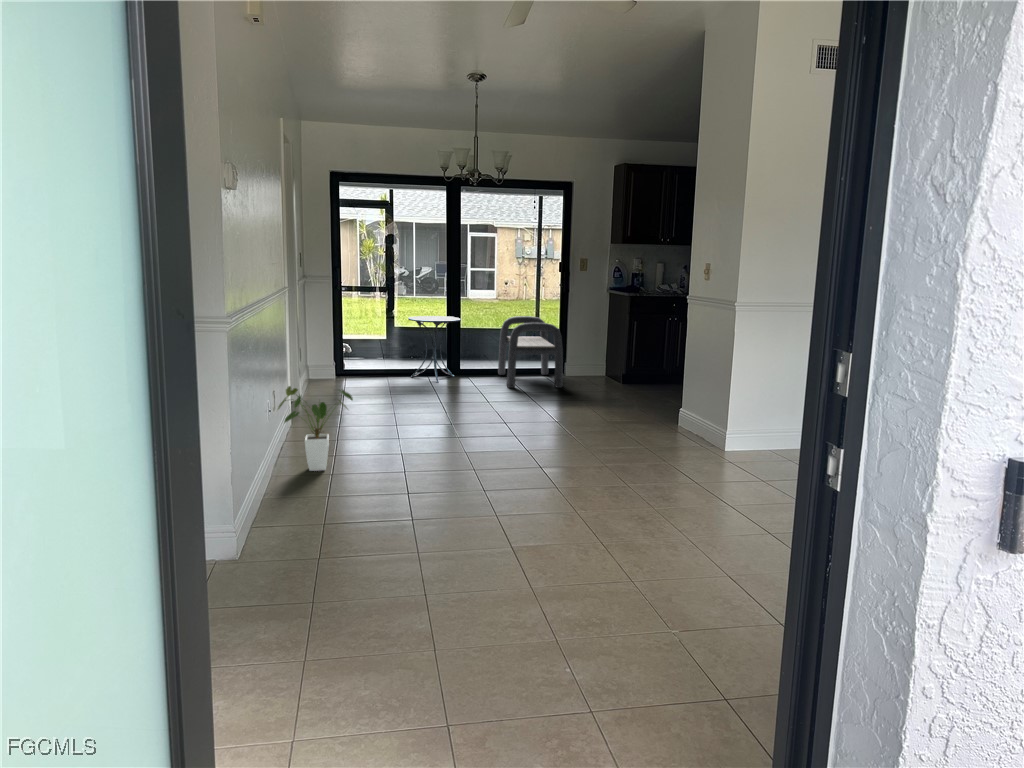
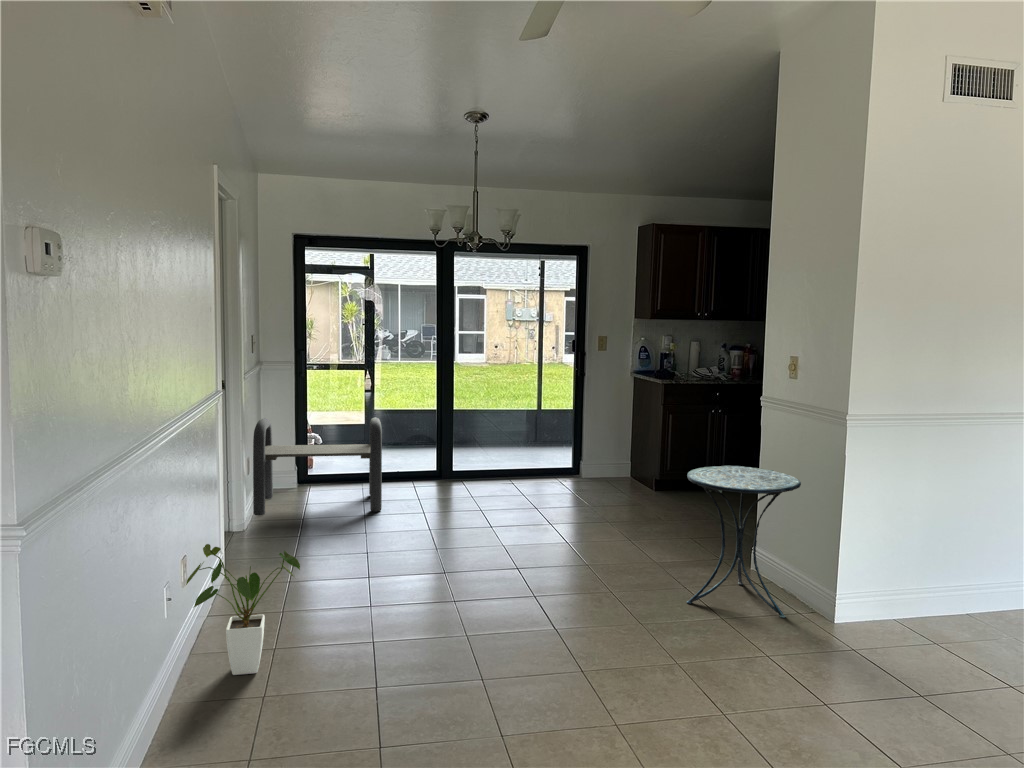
side table: present [408,316,460,383] -> present [687,466,801,618]
bench: present [498,316,563,388] -> present [253,417,382,515]

